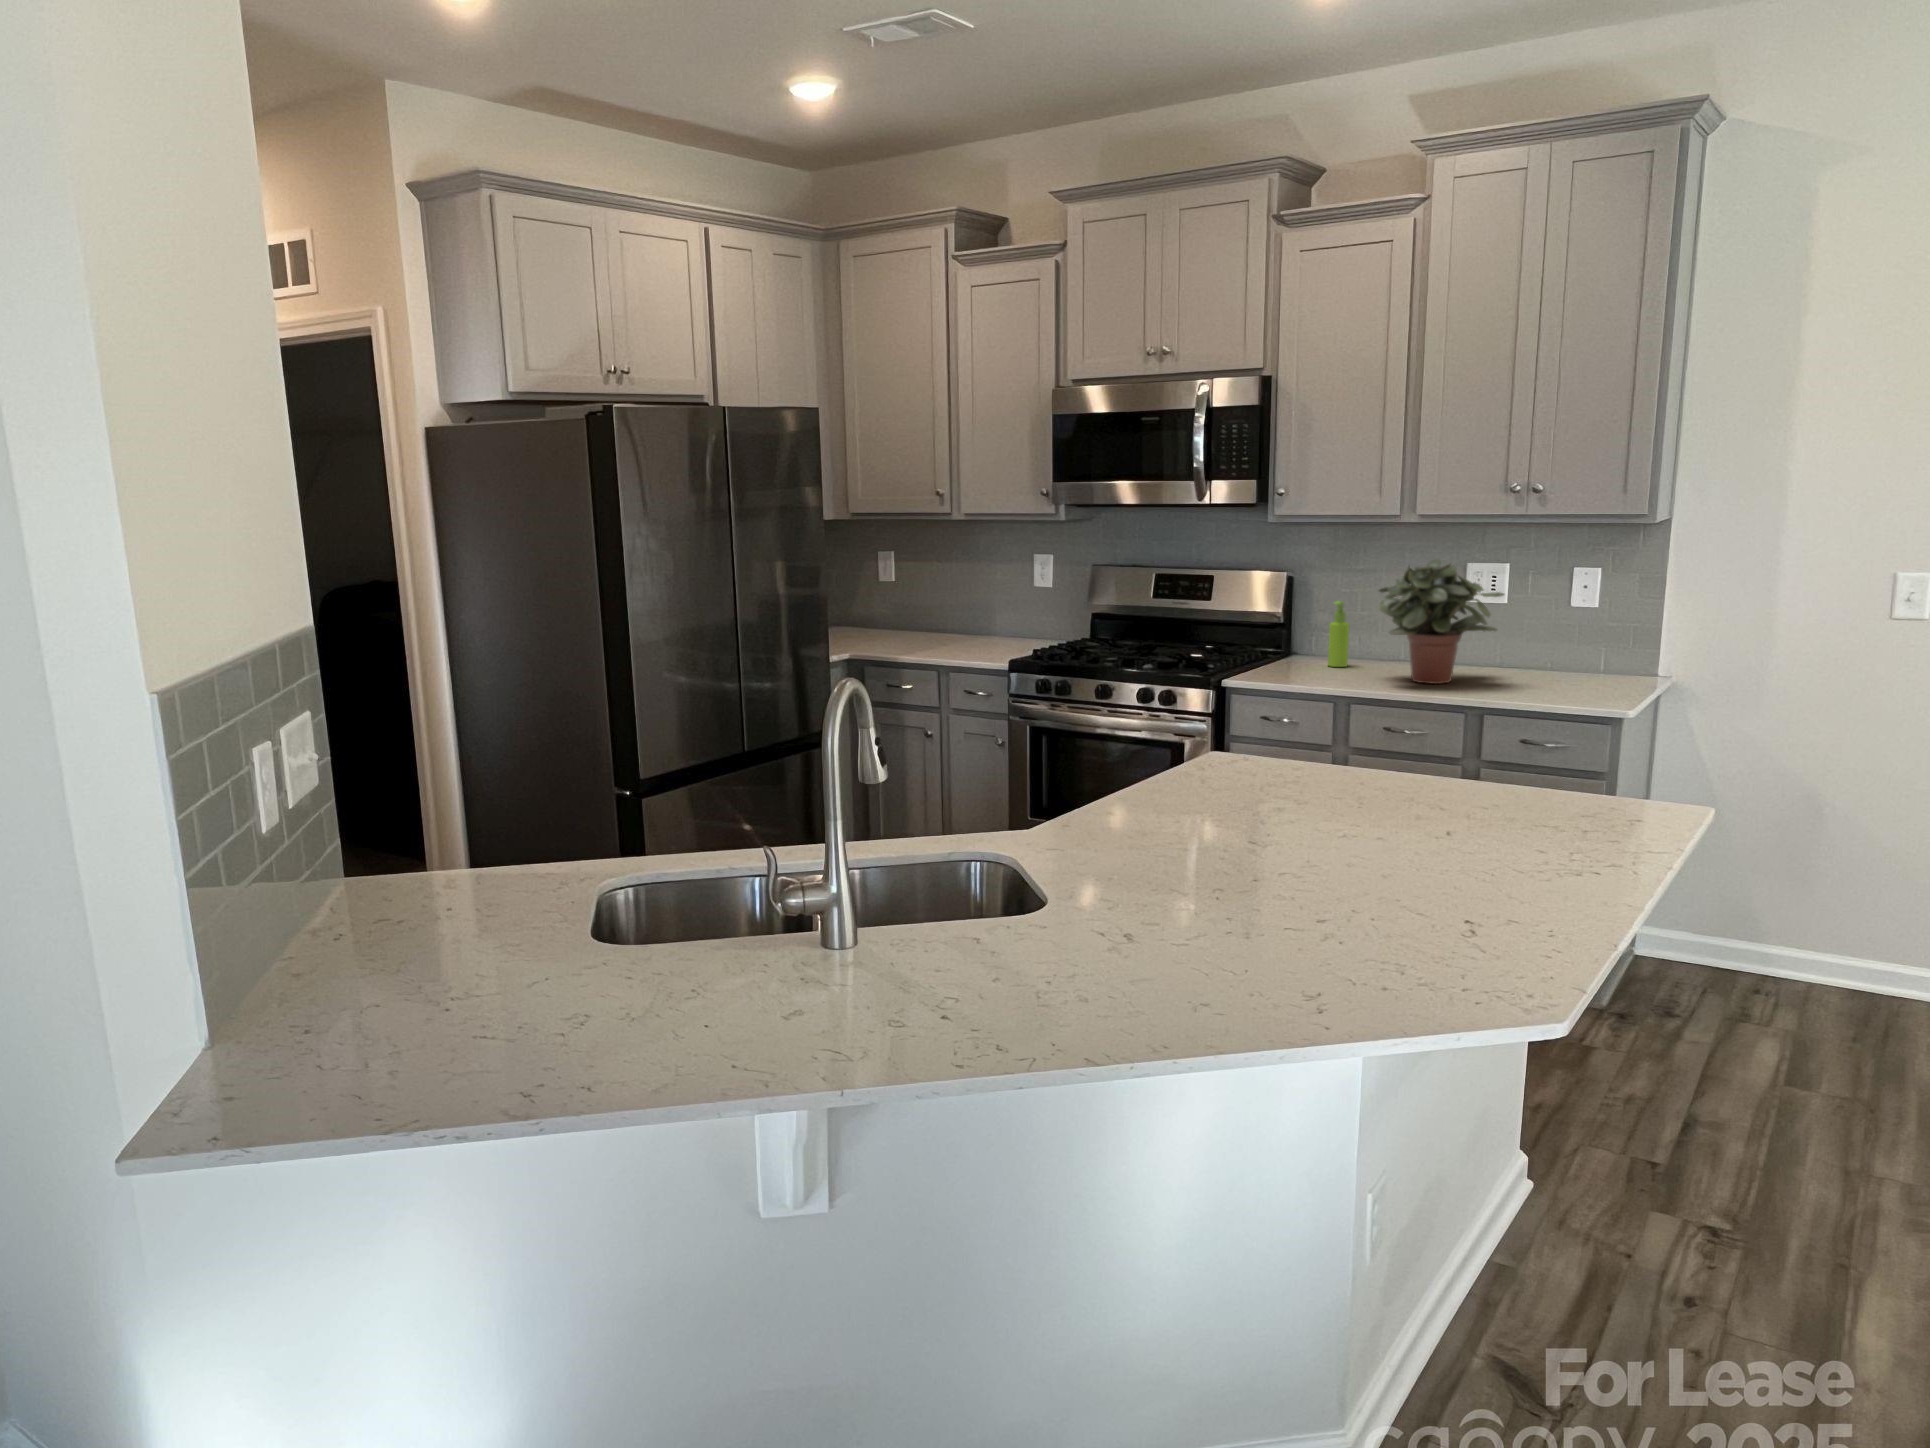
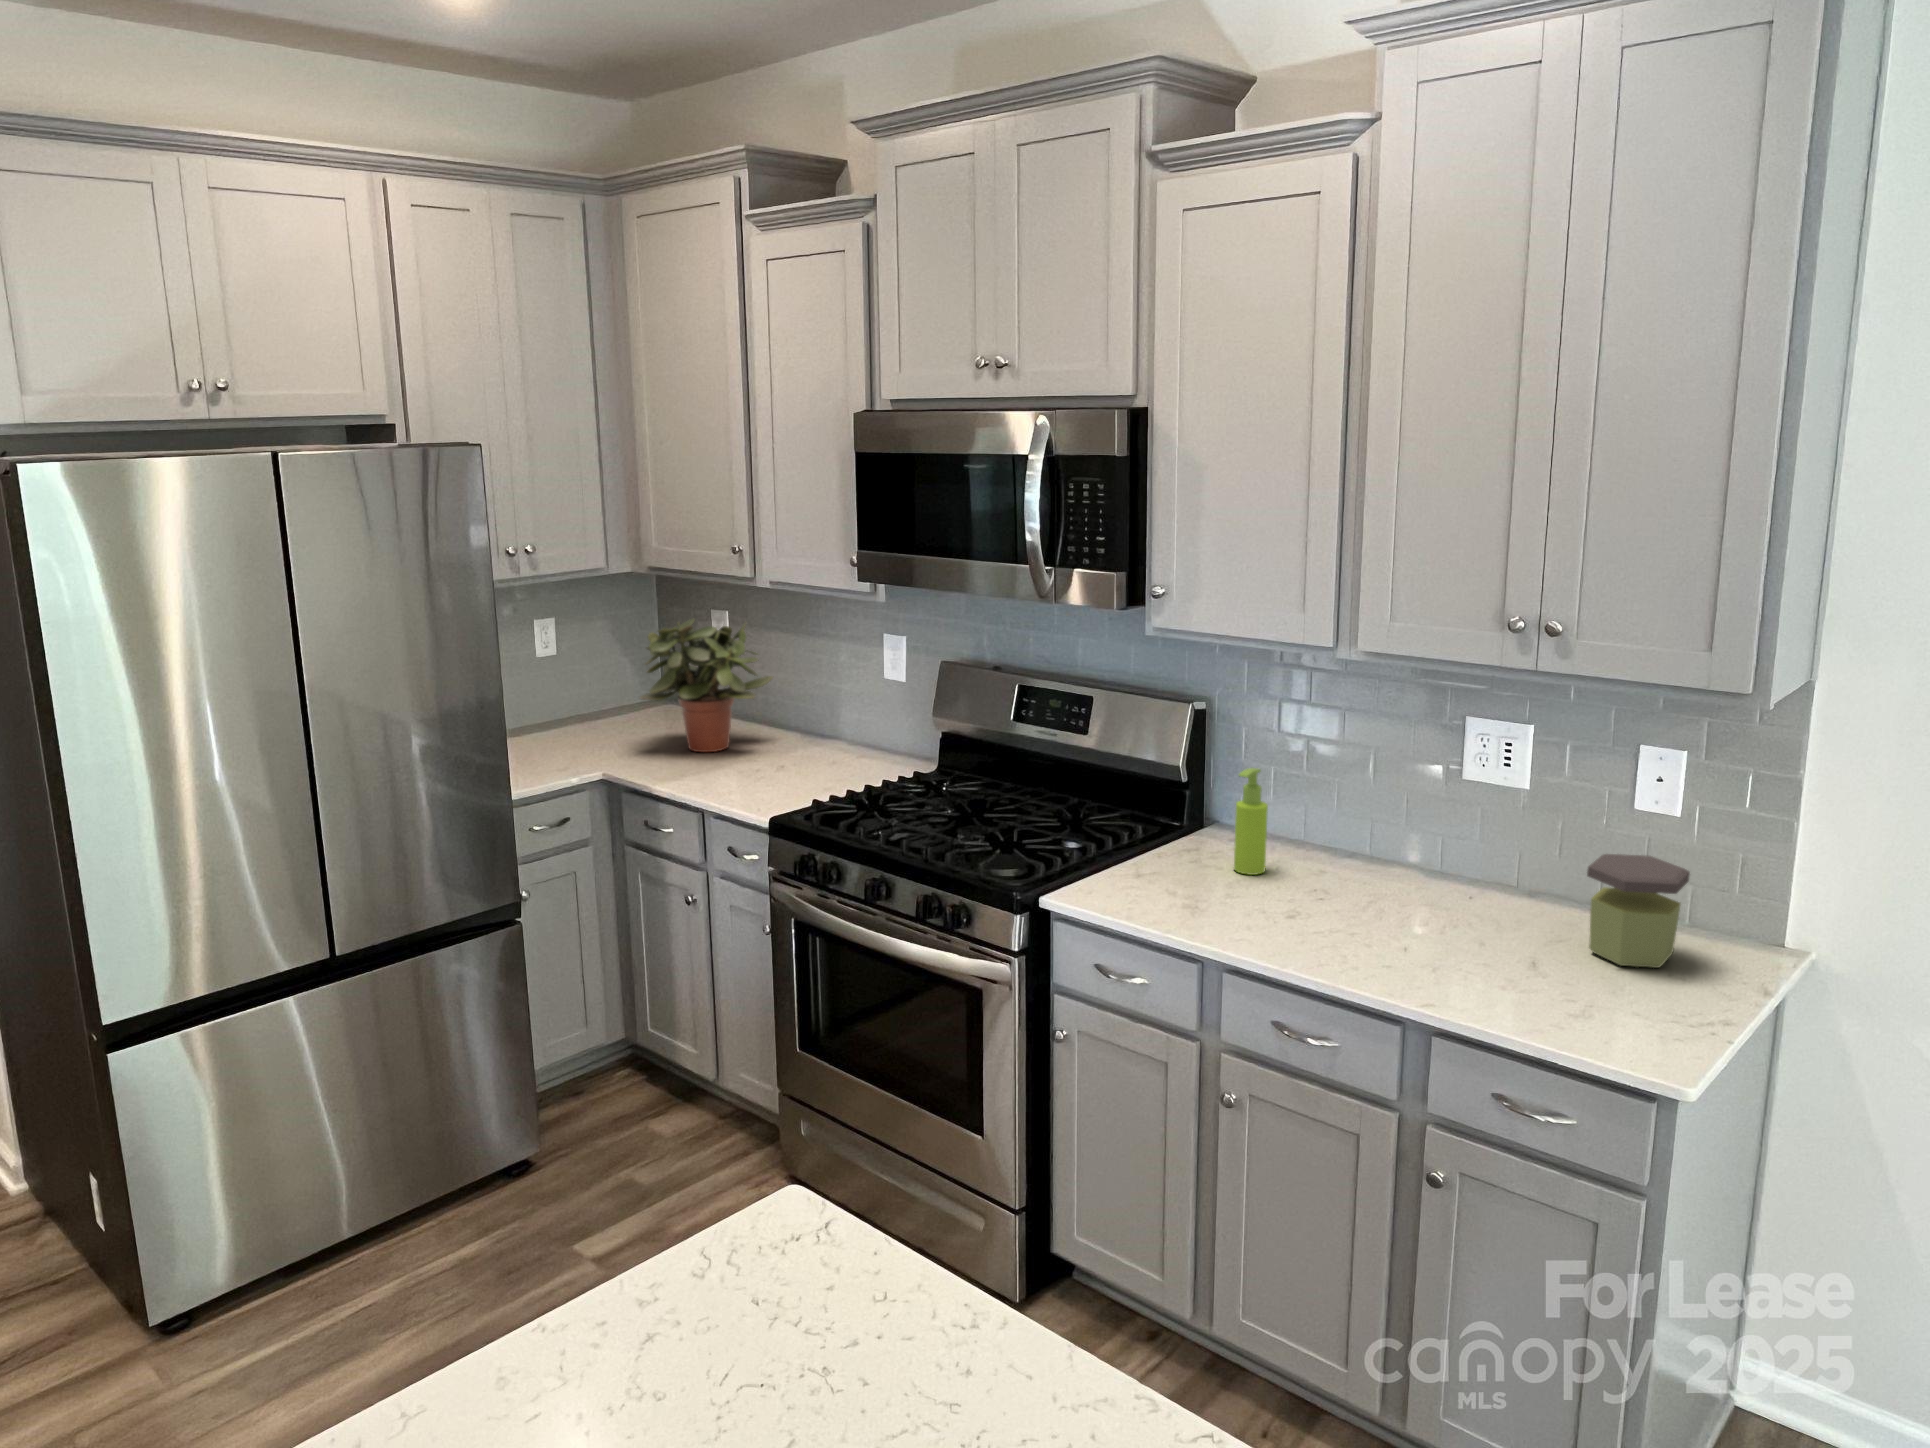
potted plant: present [1378,559,1504,684] -> present [640,619,773,752]
jar: none [1553,624,1609,683] -> present [1587,854,1690,968]

